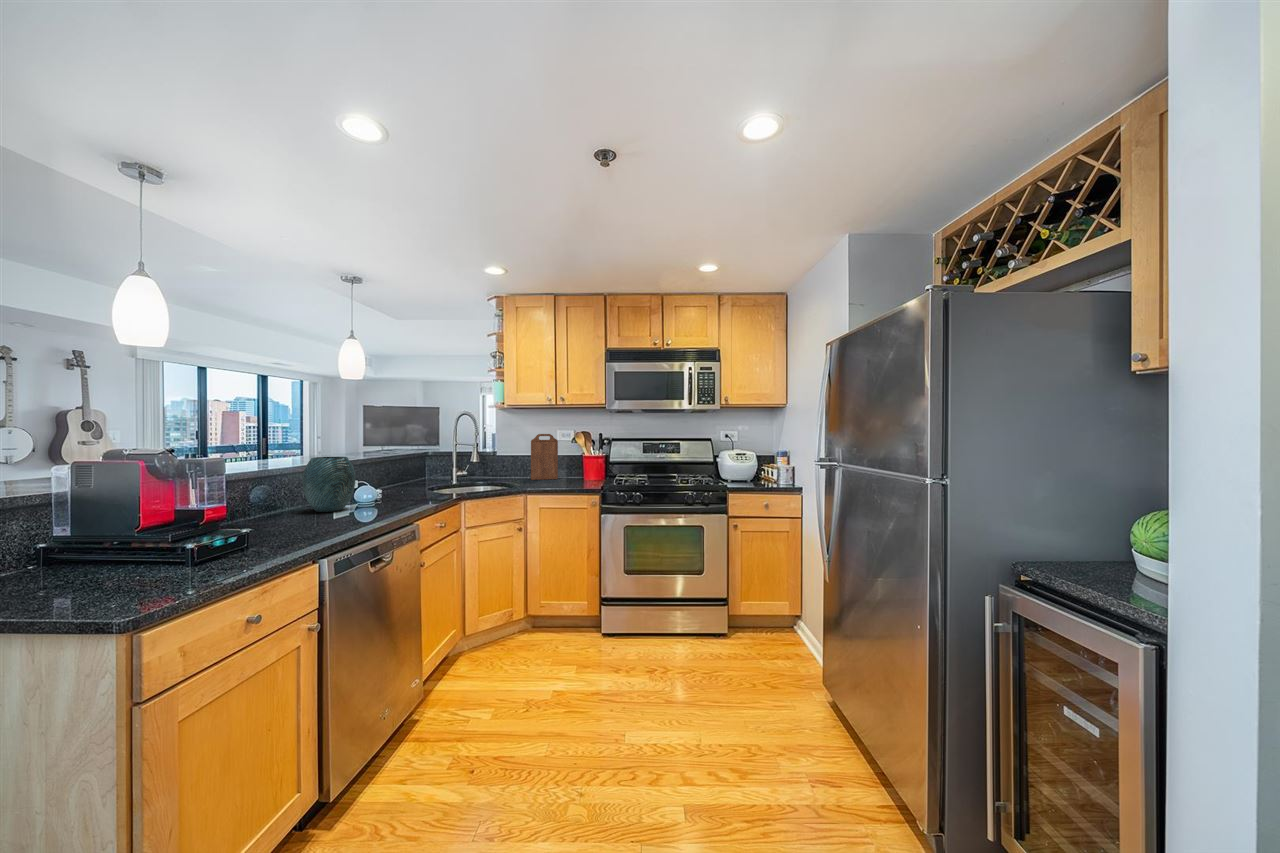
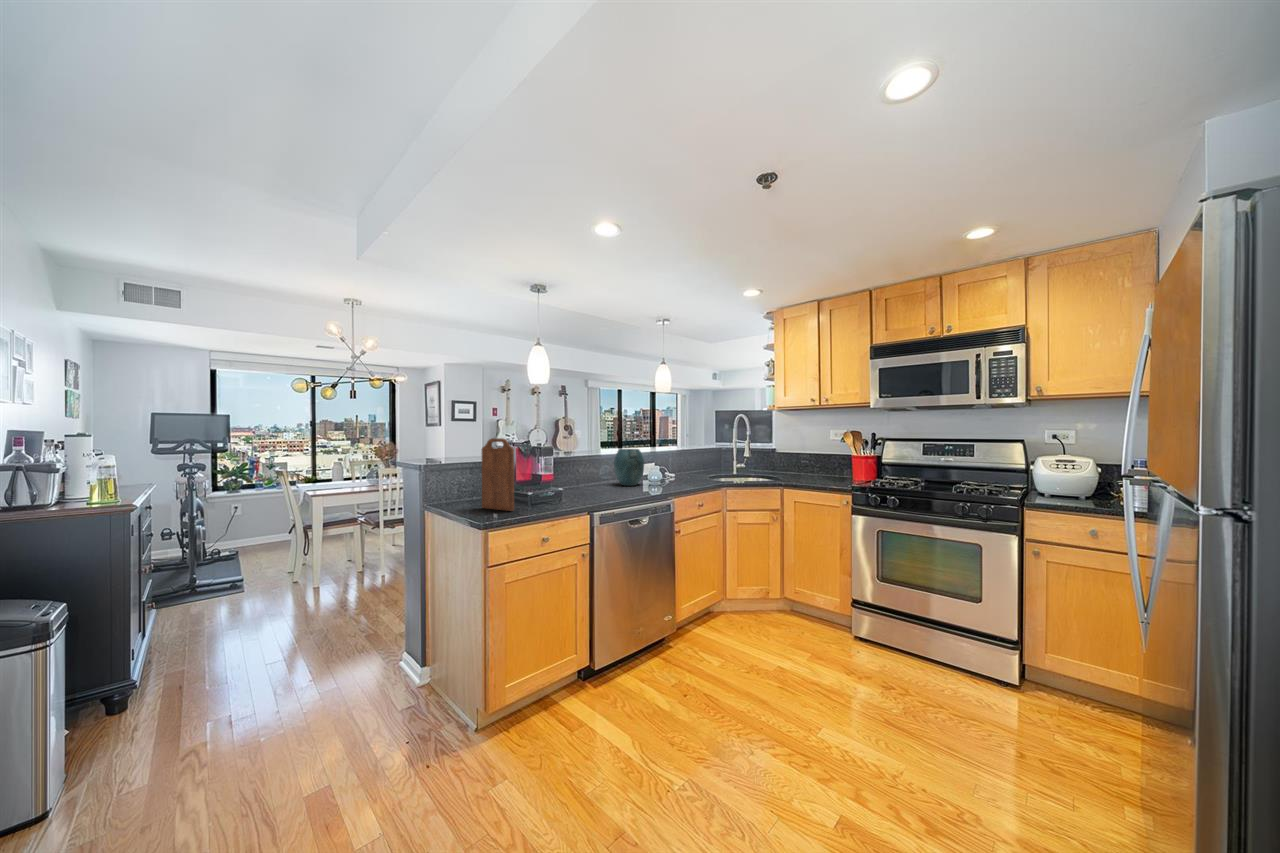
cutting board: present [531,434,558,480] -> present [482,438,514,511]

